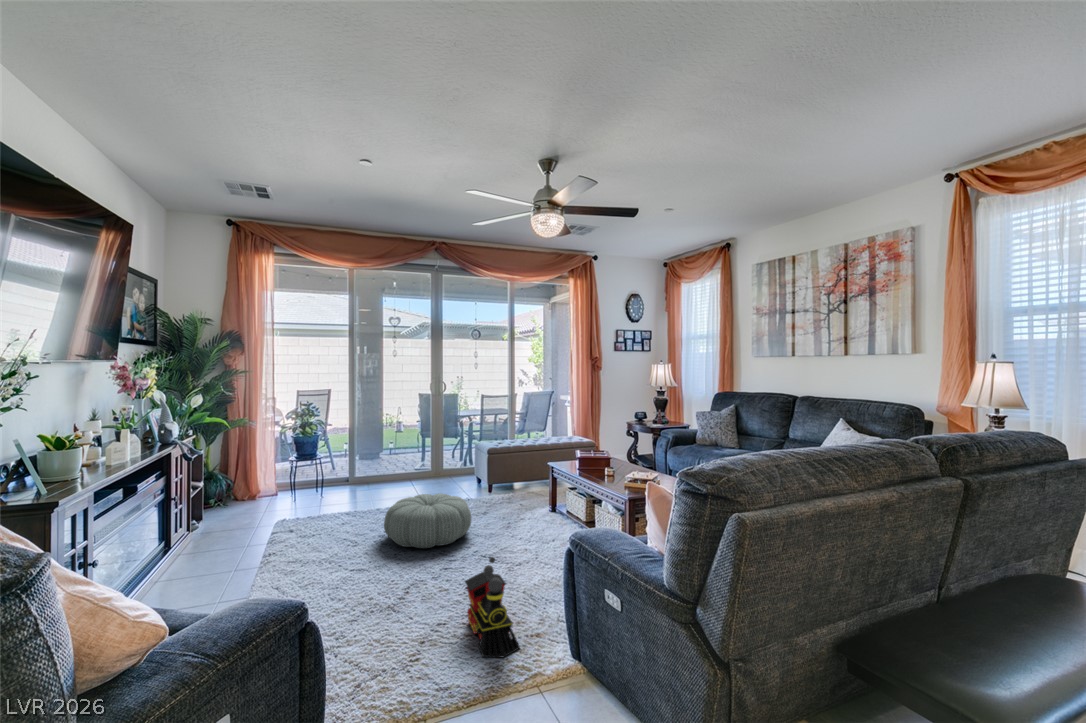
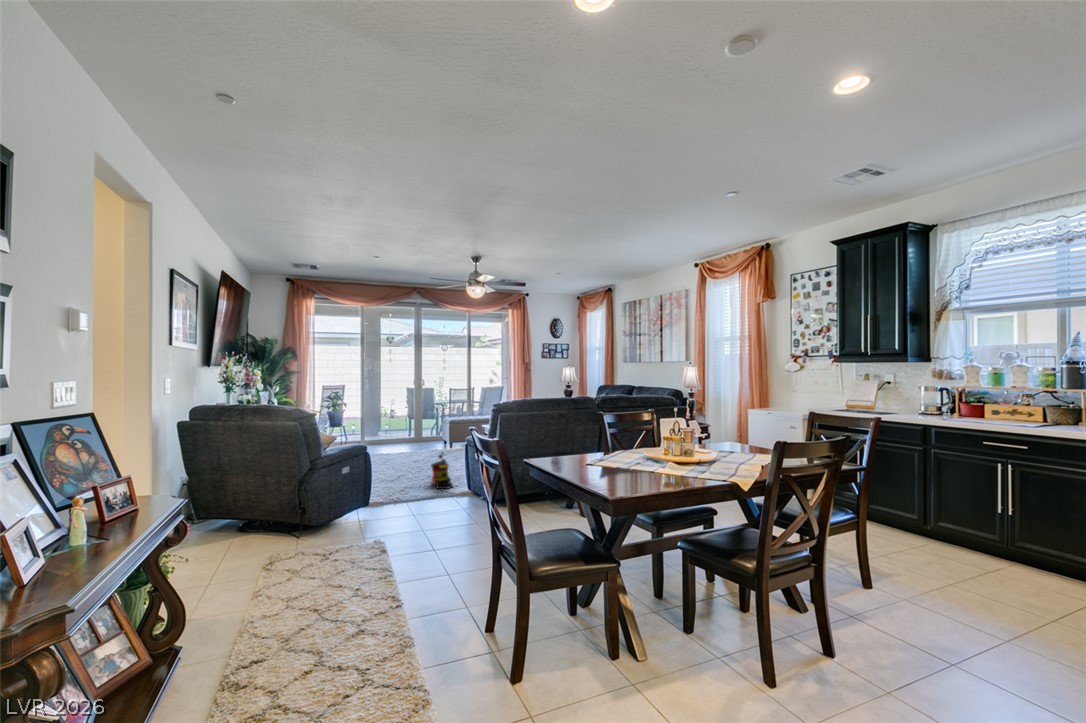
pouf: present [384,494,471,548] -> none [389,441,437,466]

